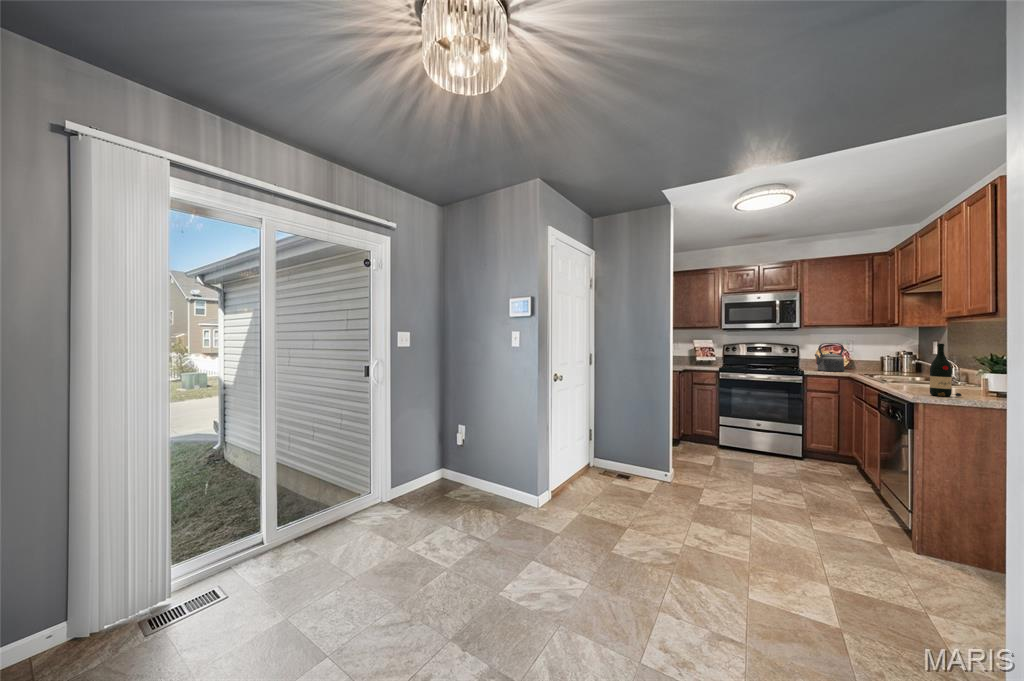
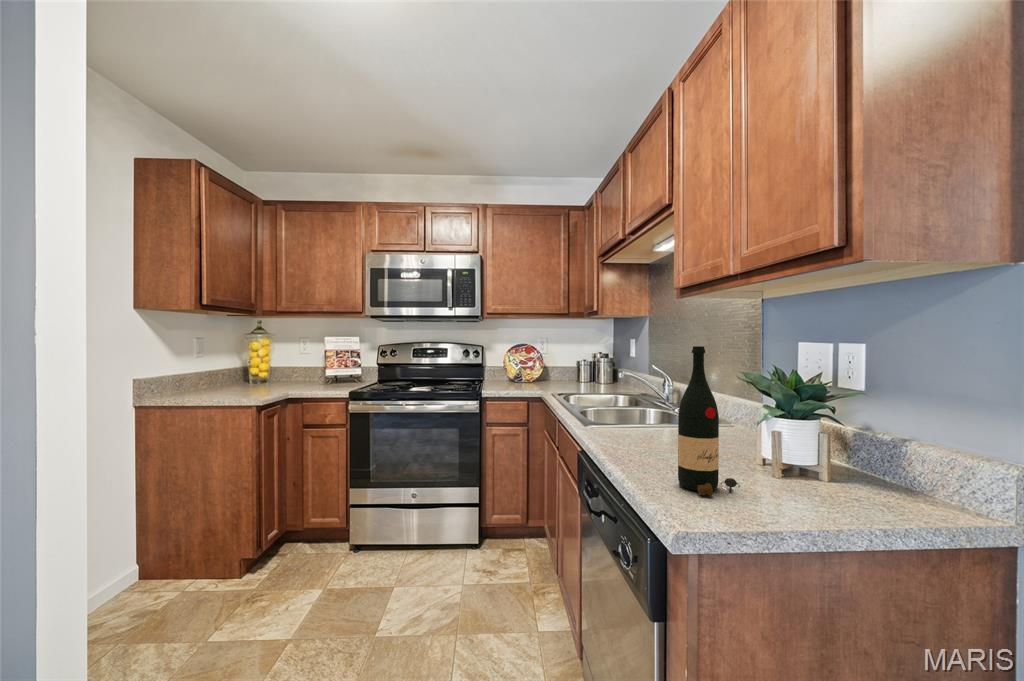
kettle: present [815,343,845,372] -> none [499,342,537,388]

